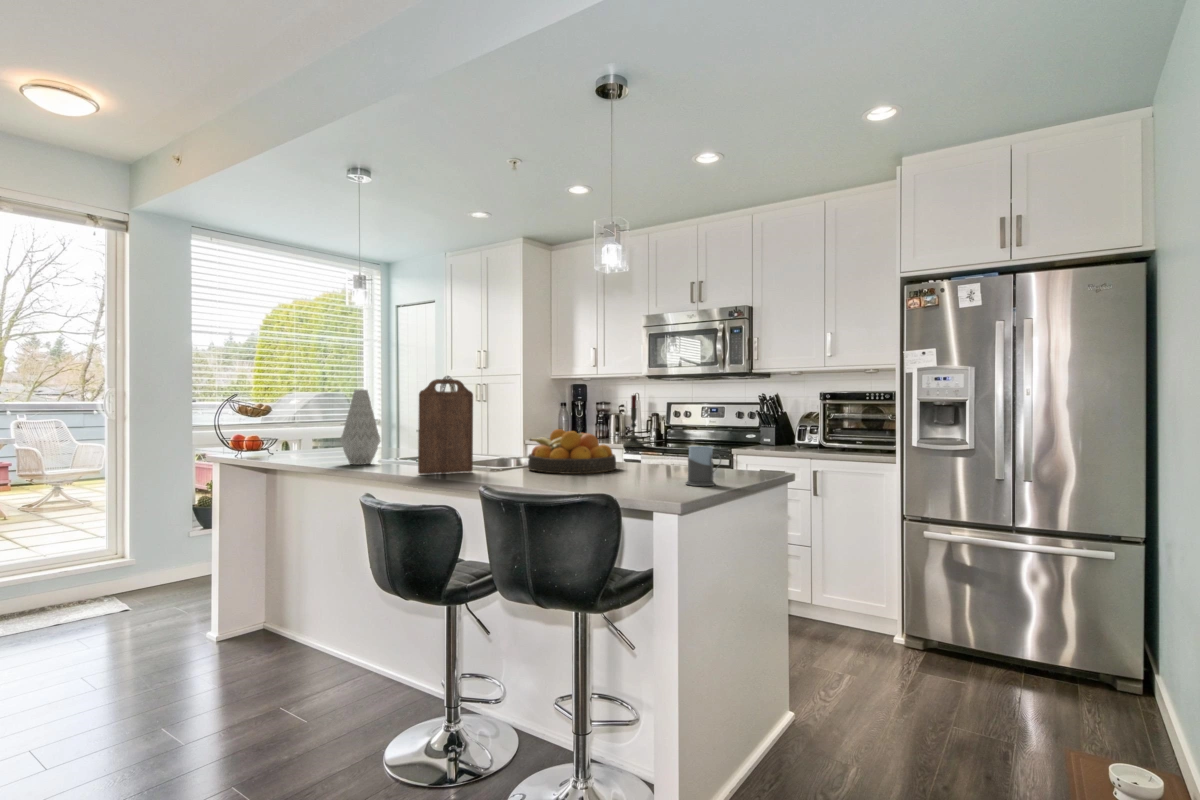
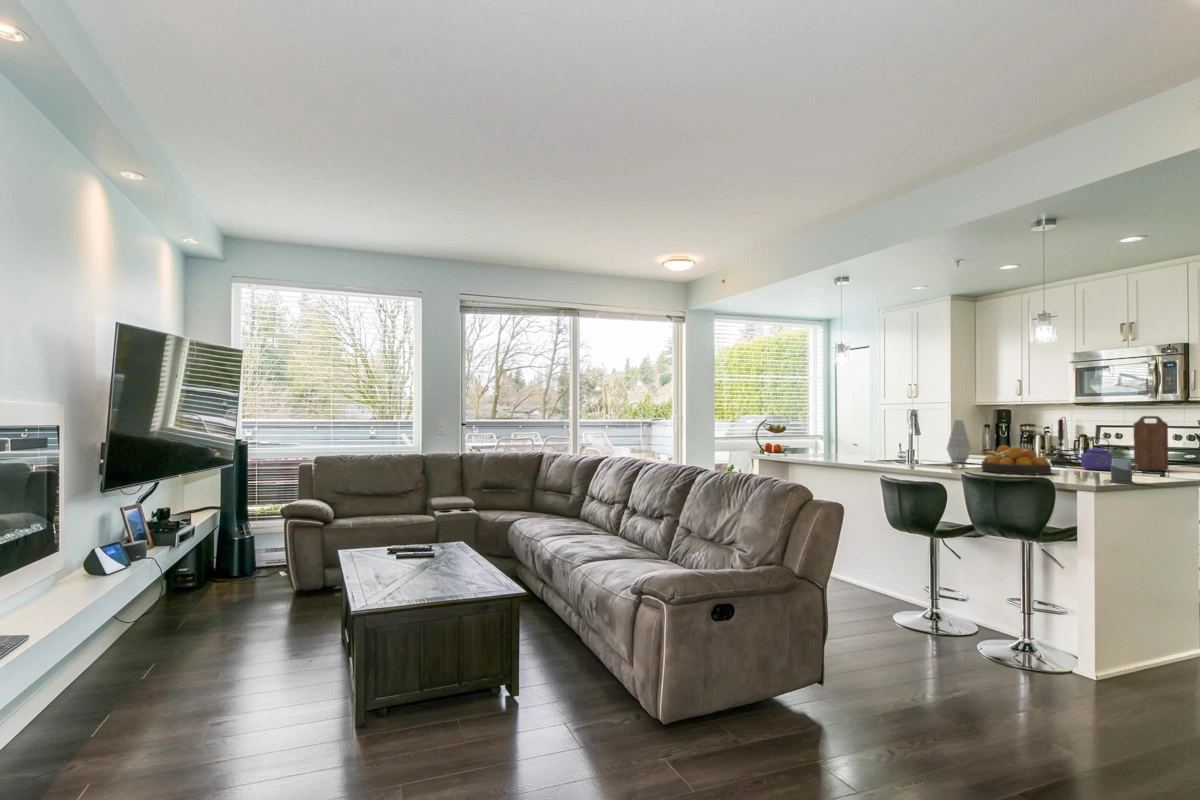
cutting board: present [418,379,473,474] -> present [1133,416,1168,470]
vase: present [340,390,380,465] -> present [947,420,971,463]
kettle: none [641,416,685,459] -> present [1071,438,1113,470]

